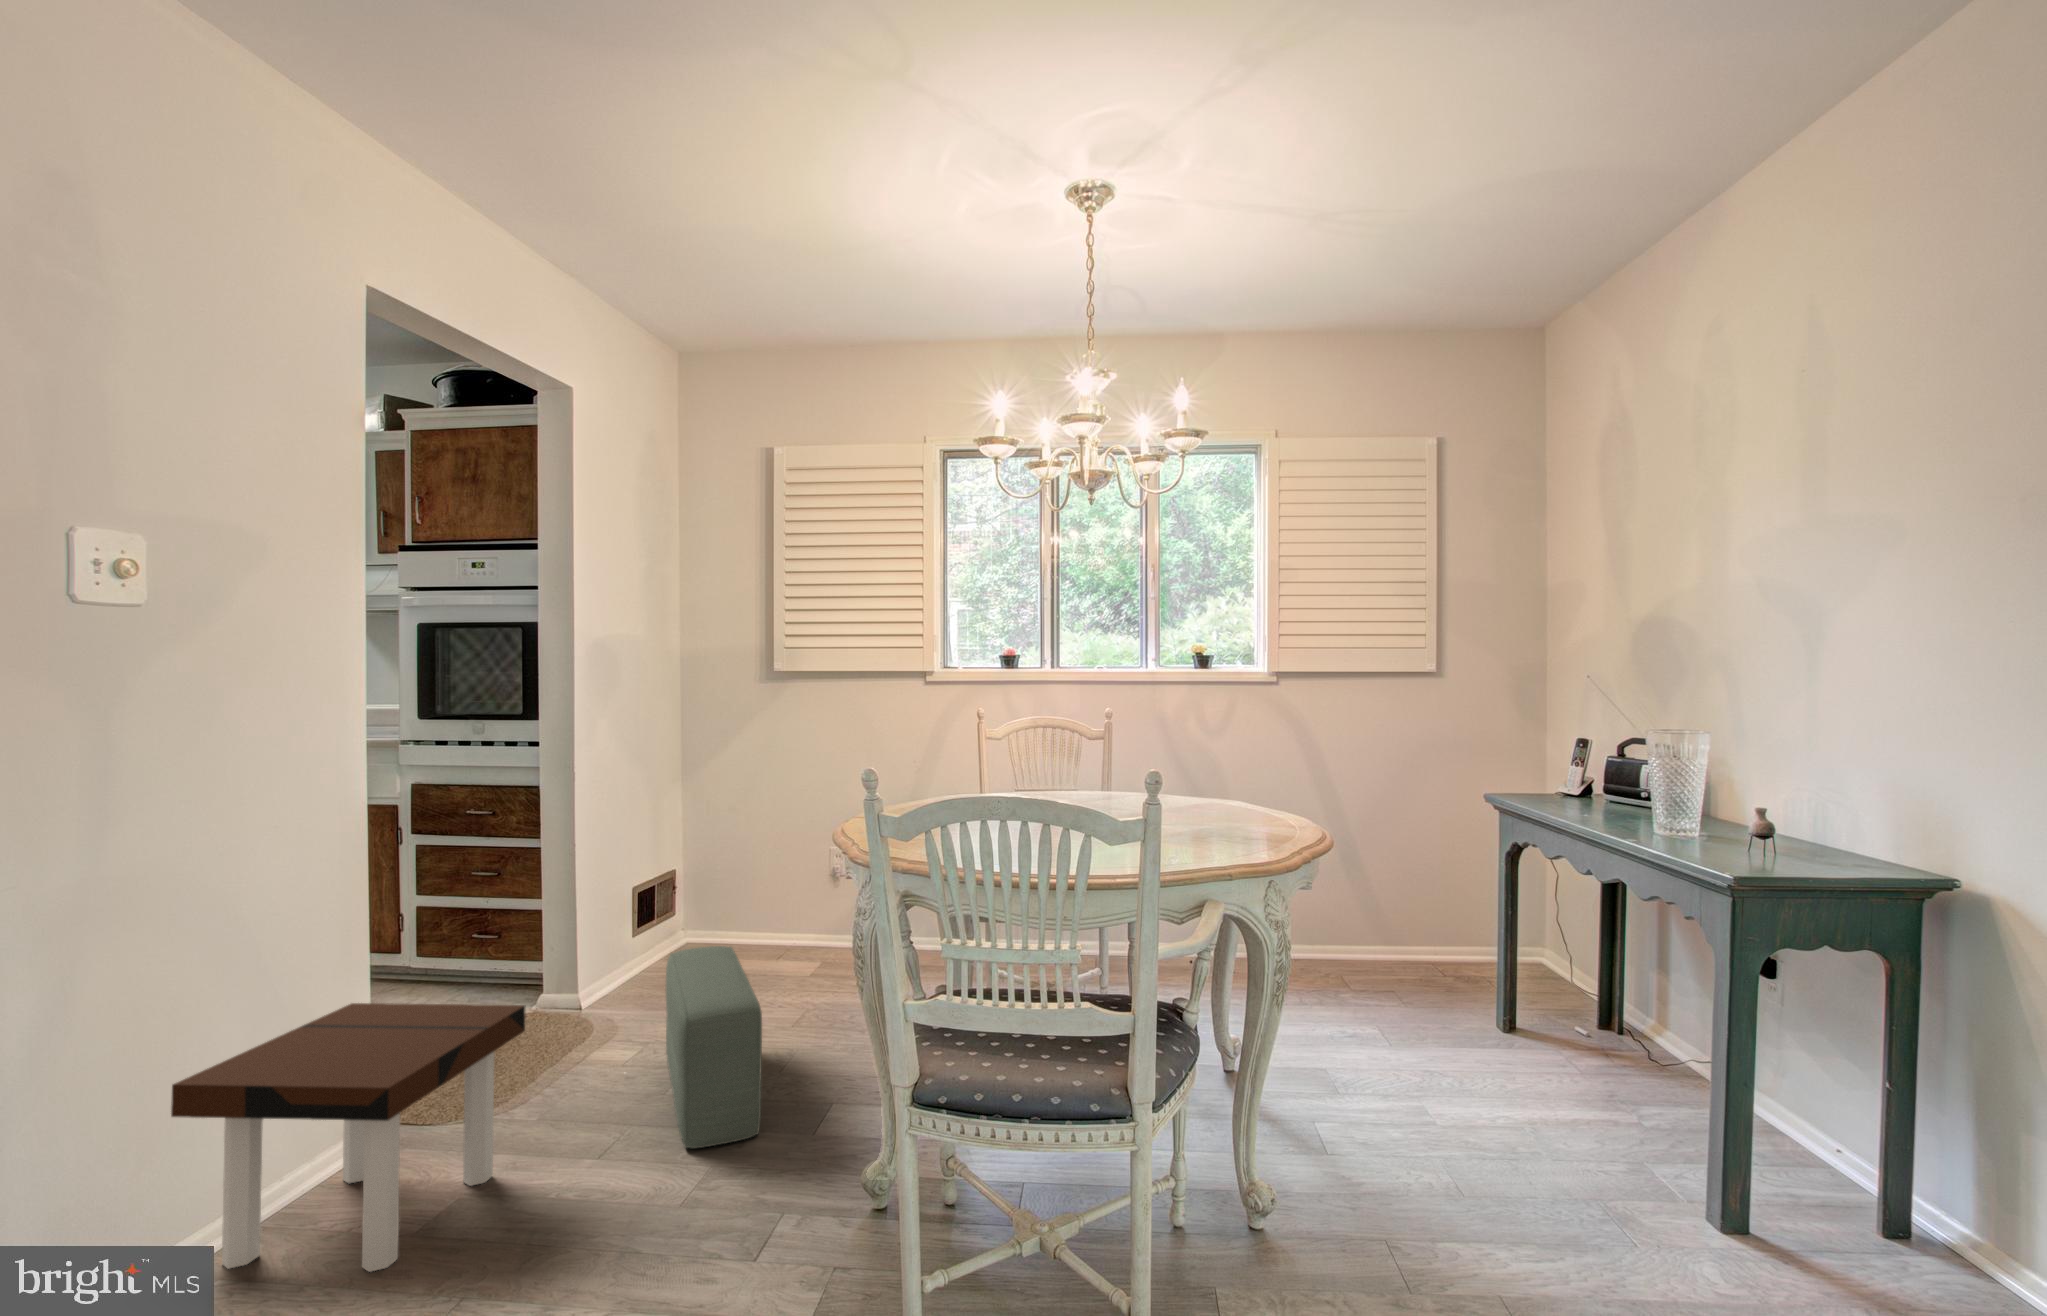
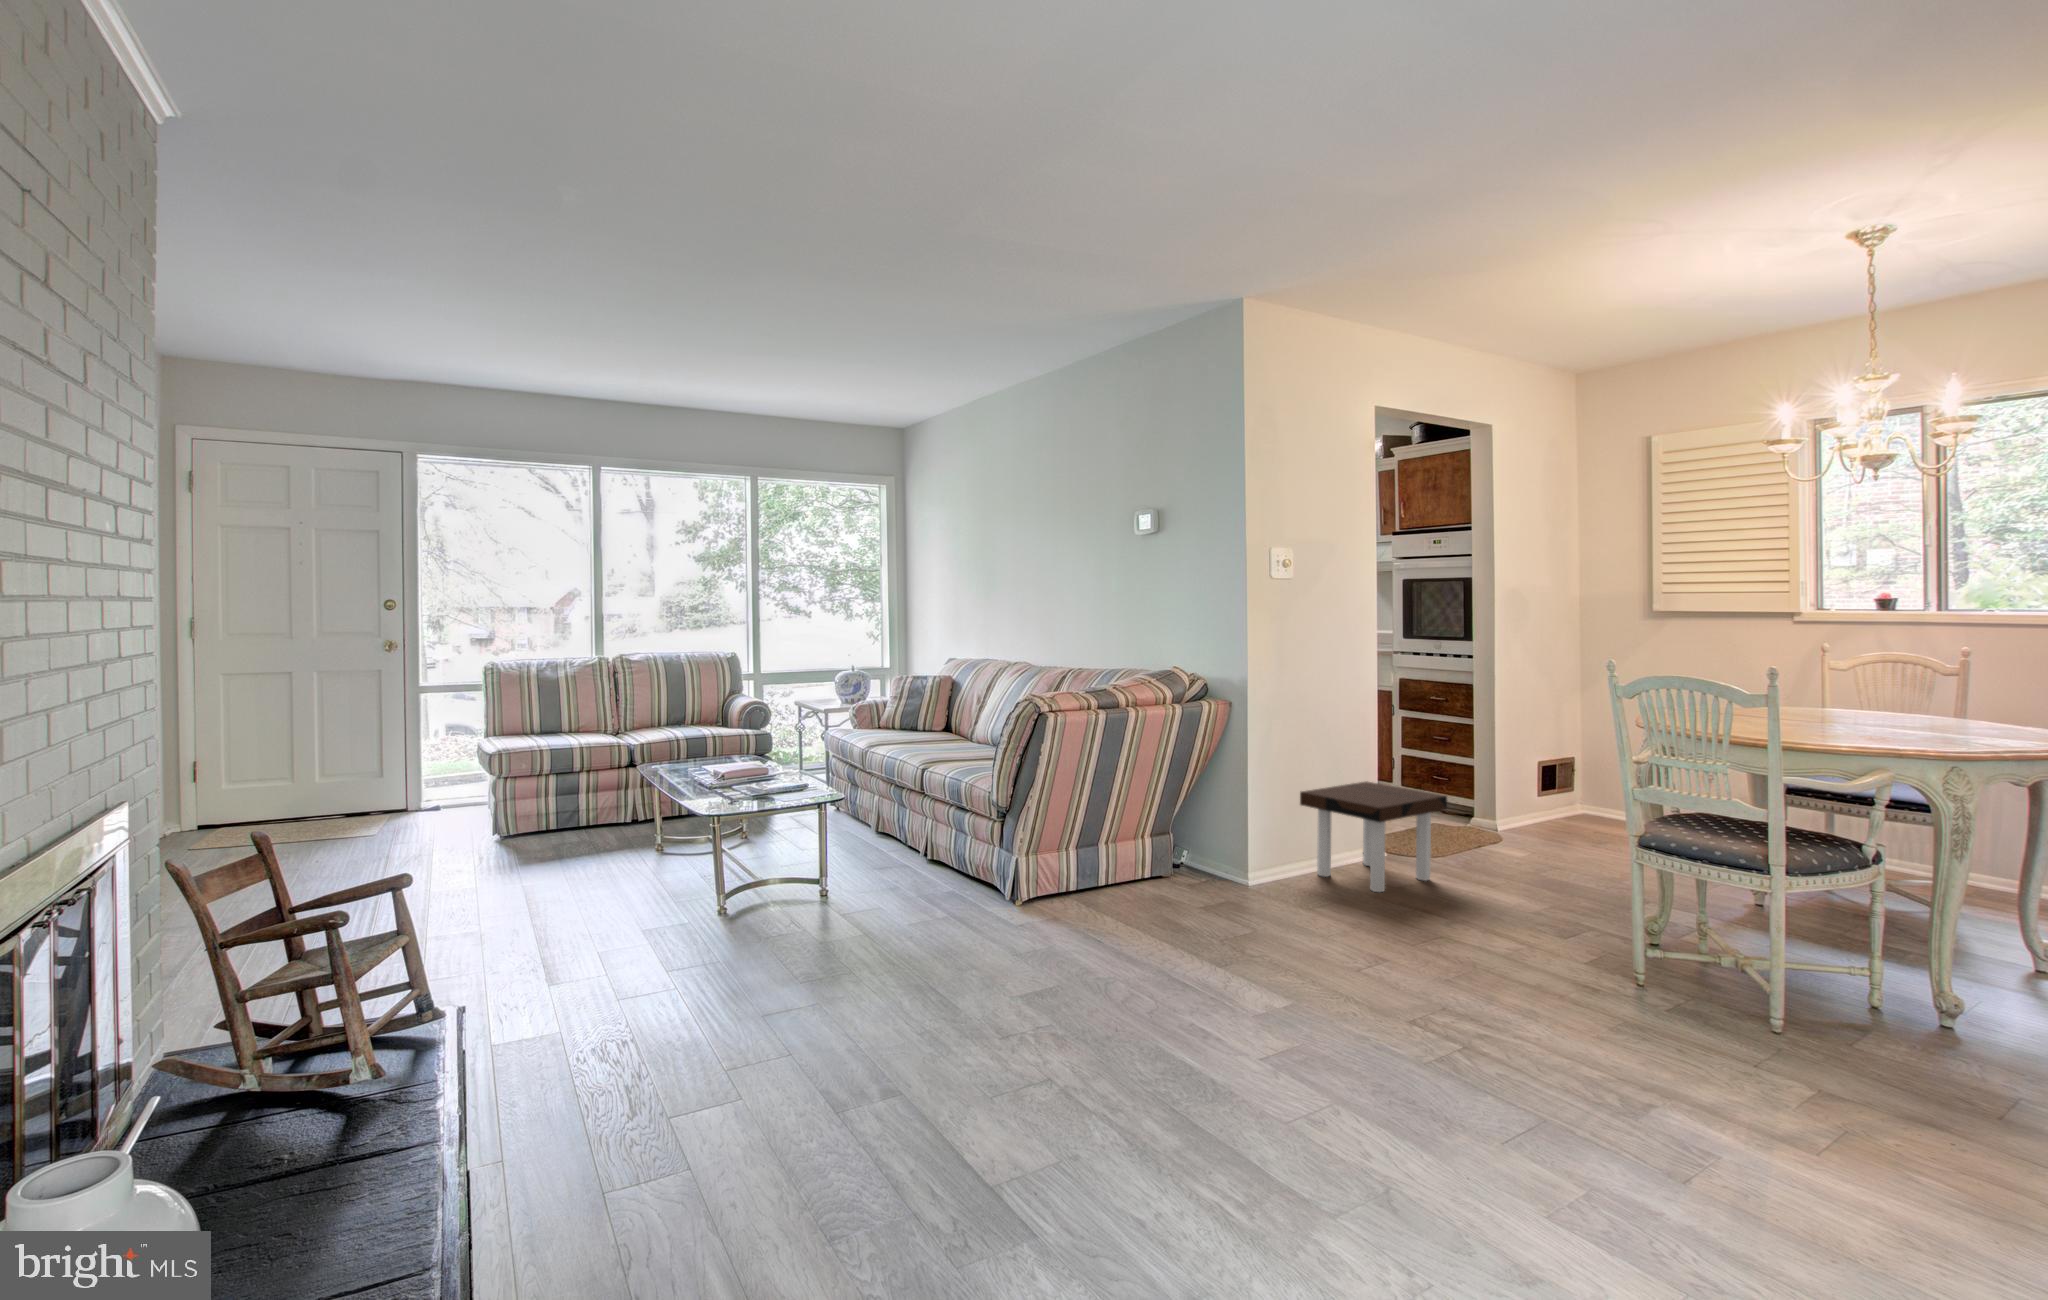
pouf: present [666,946,762,1149] -> none [1533,795,1593,902]

